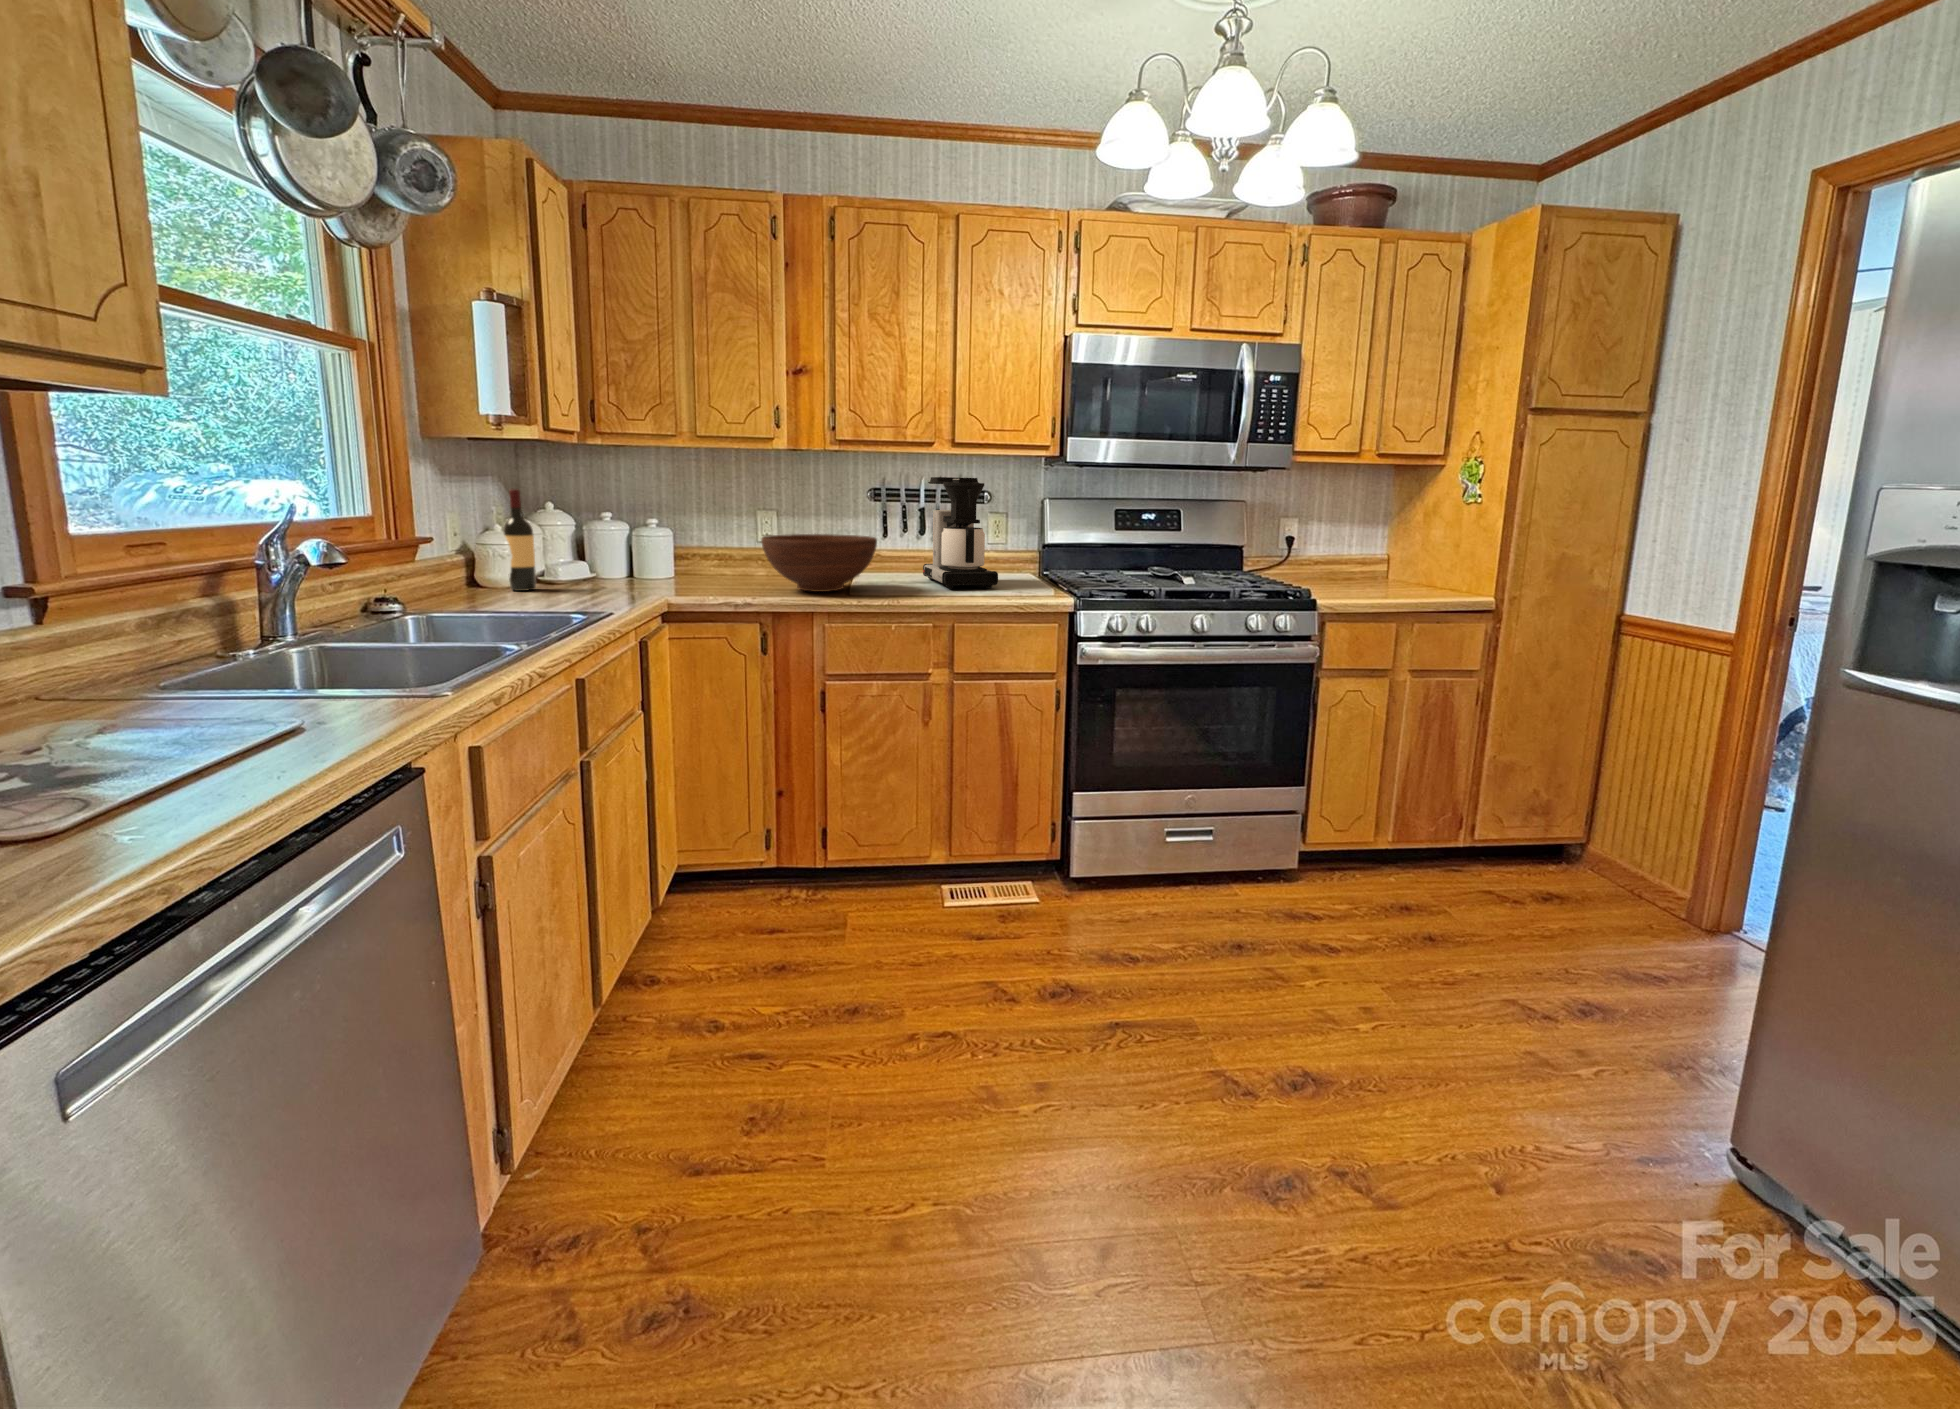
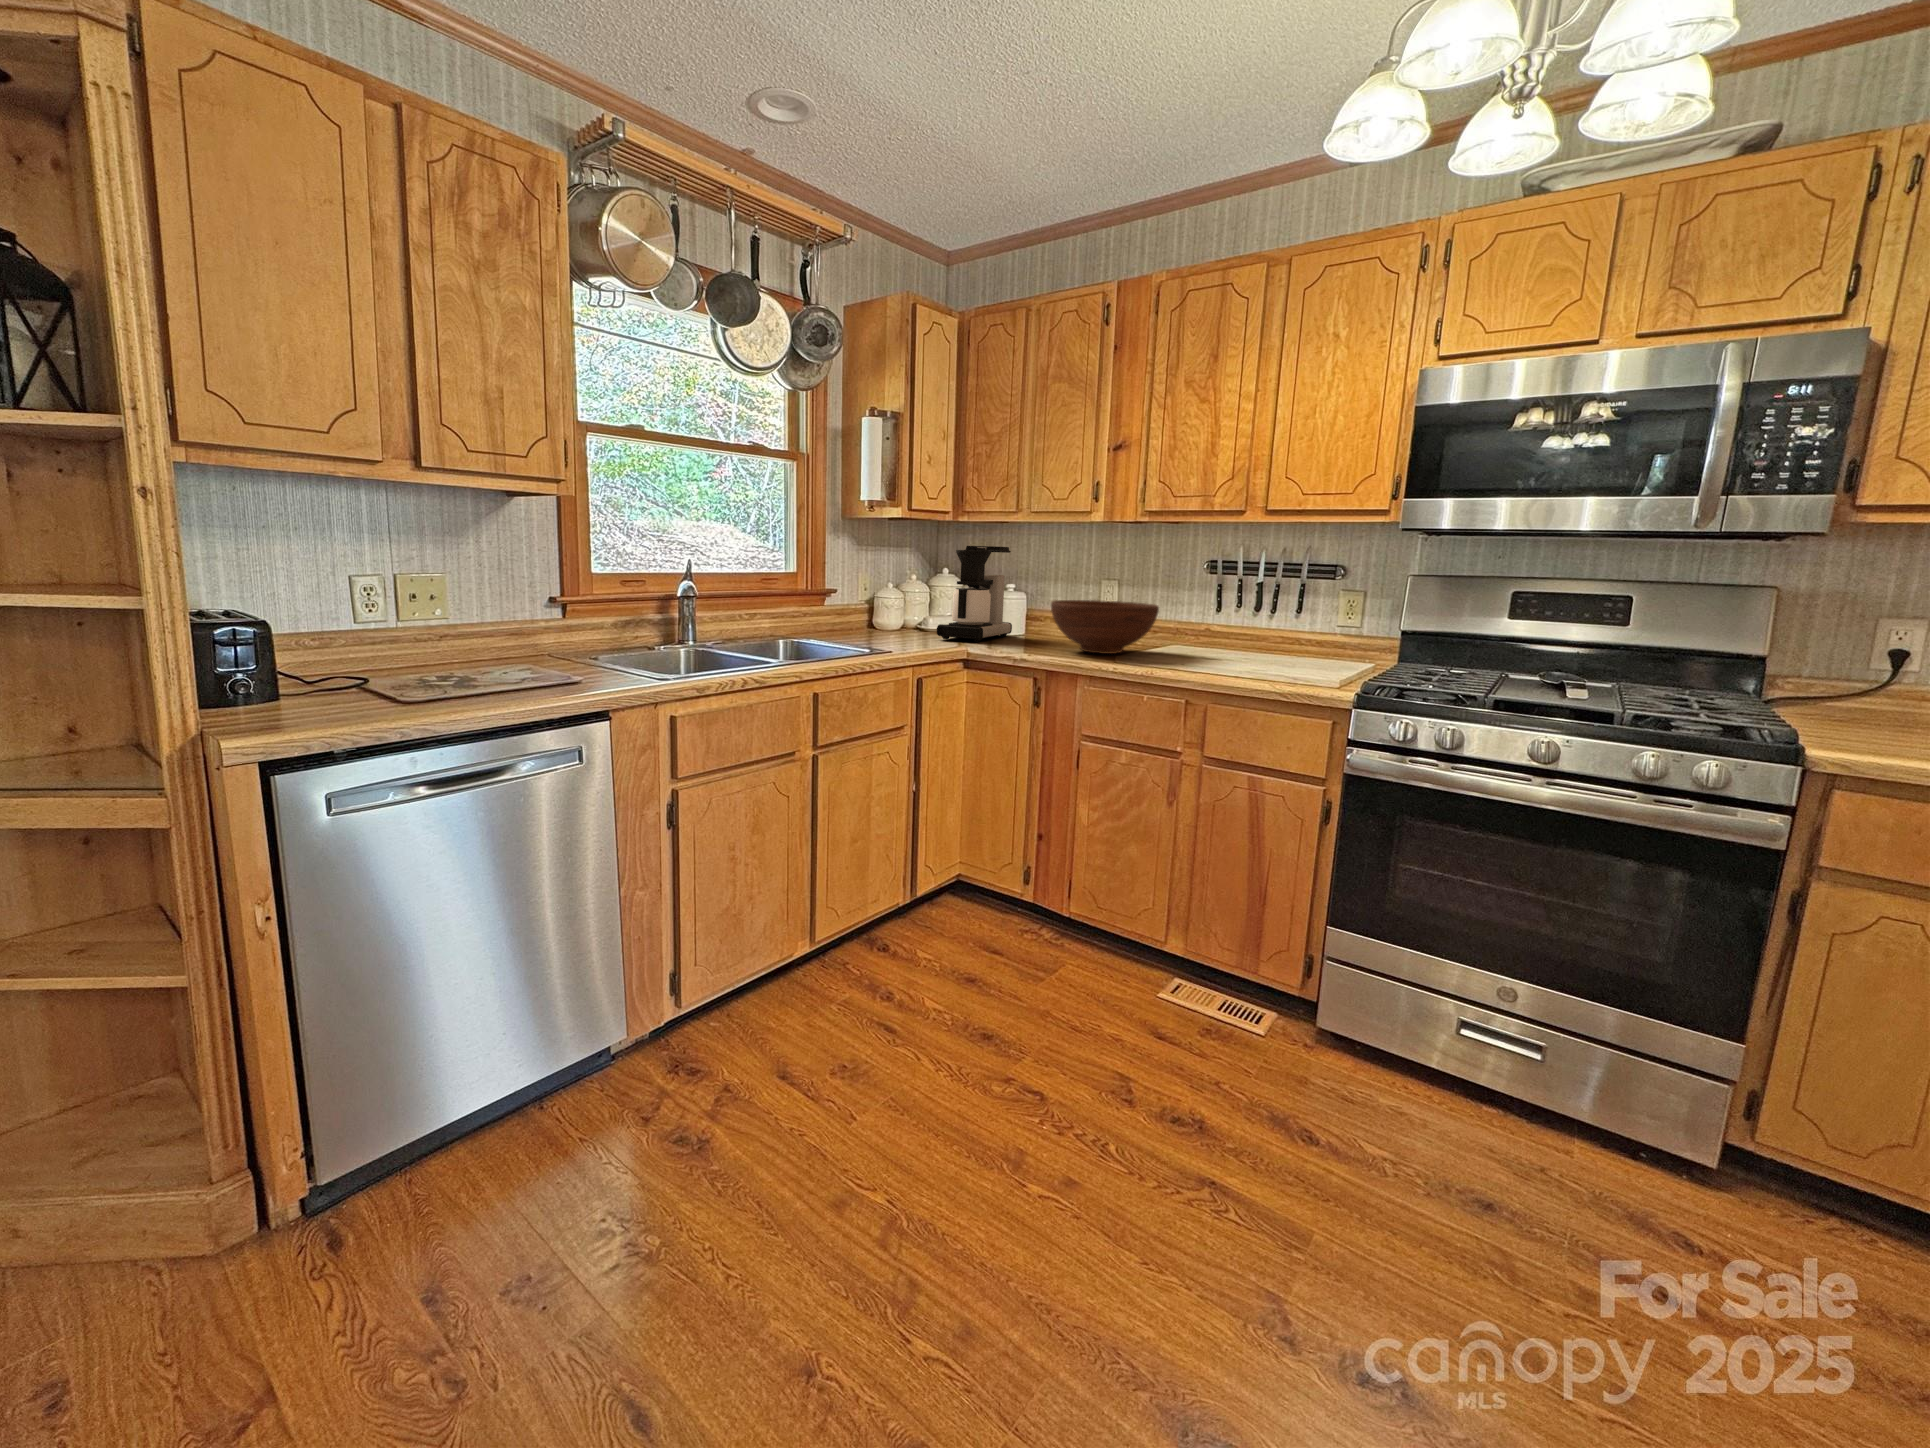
coffee maker: present [923,477,998,589] -> present [937,546,1012,642]
wine bottle: present [503,489,536,591] -> none [889,557,909,633]

